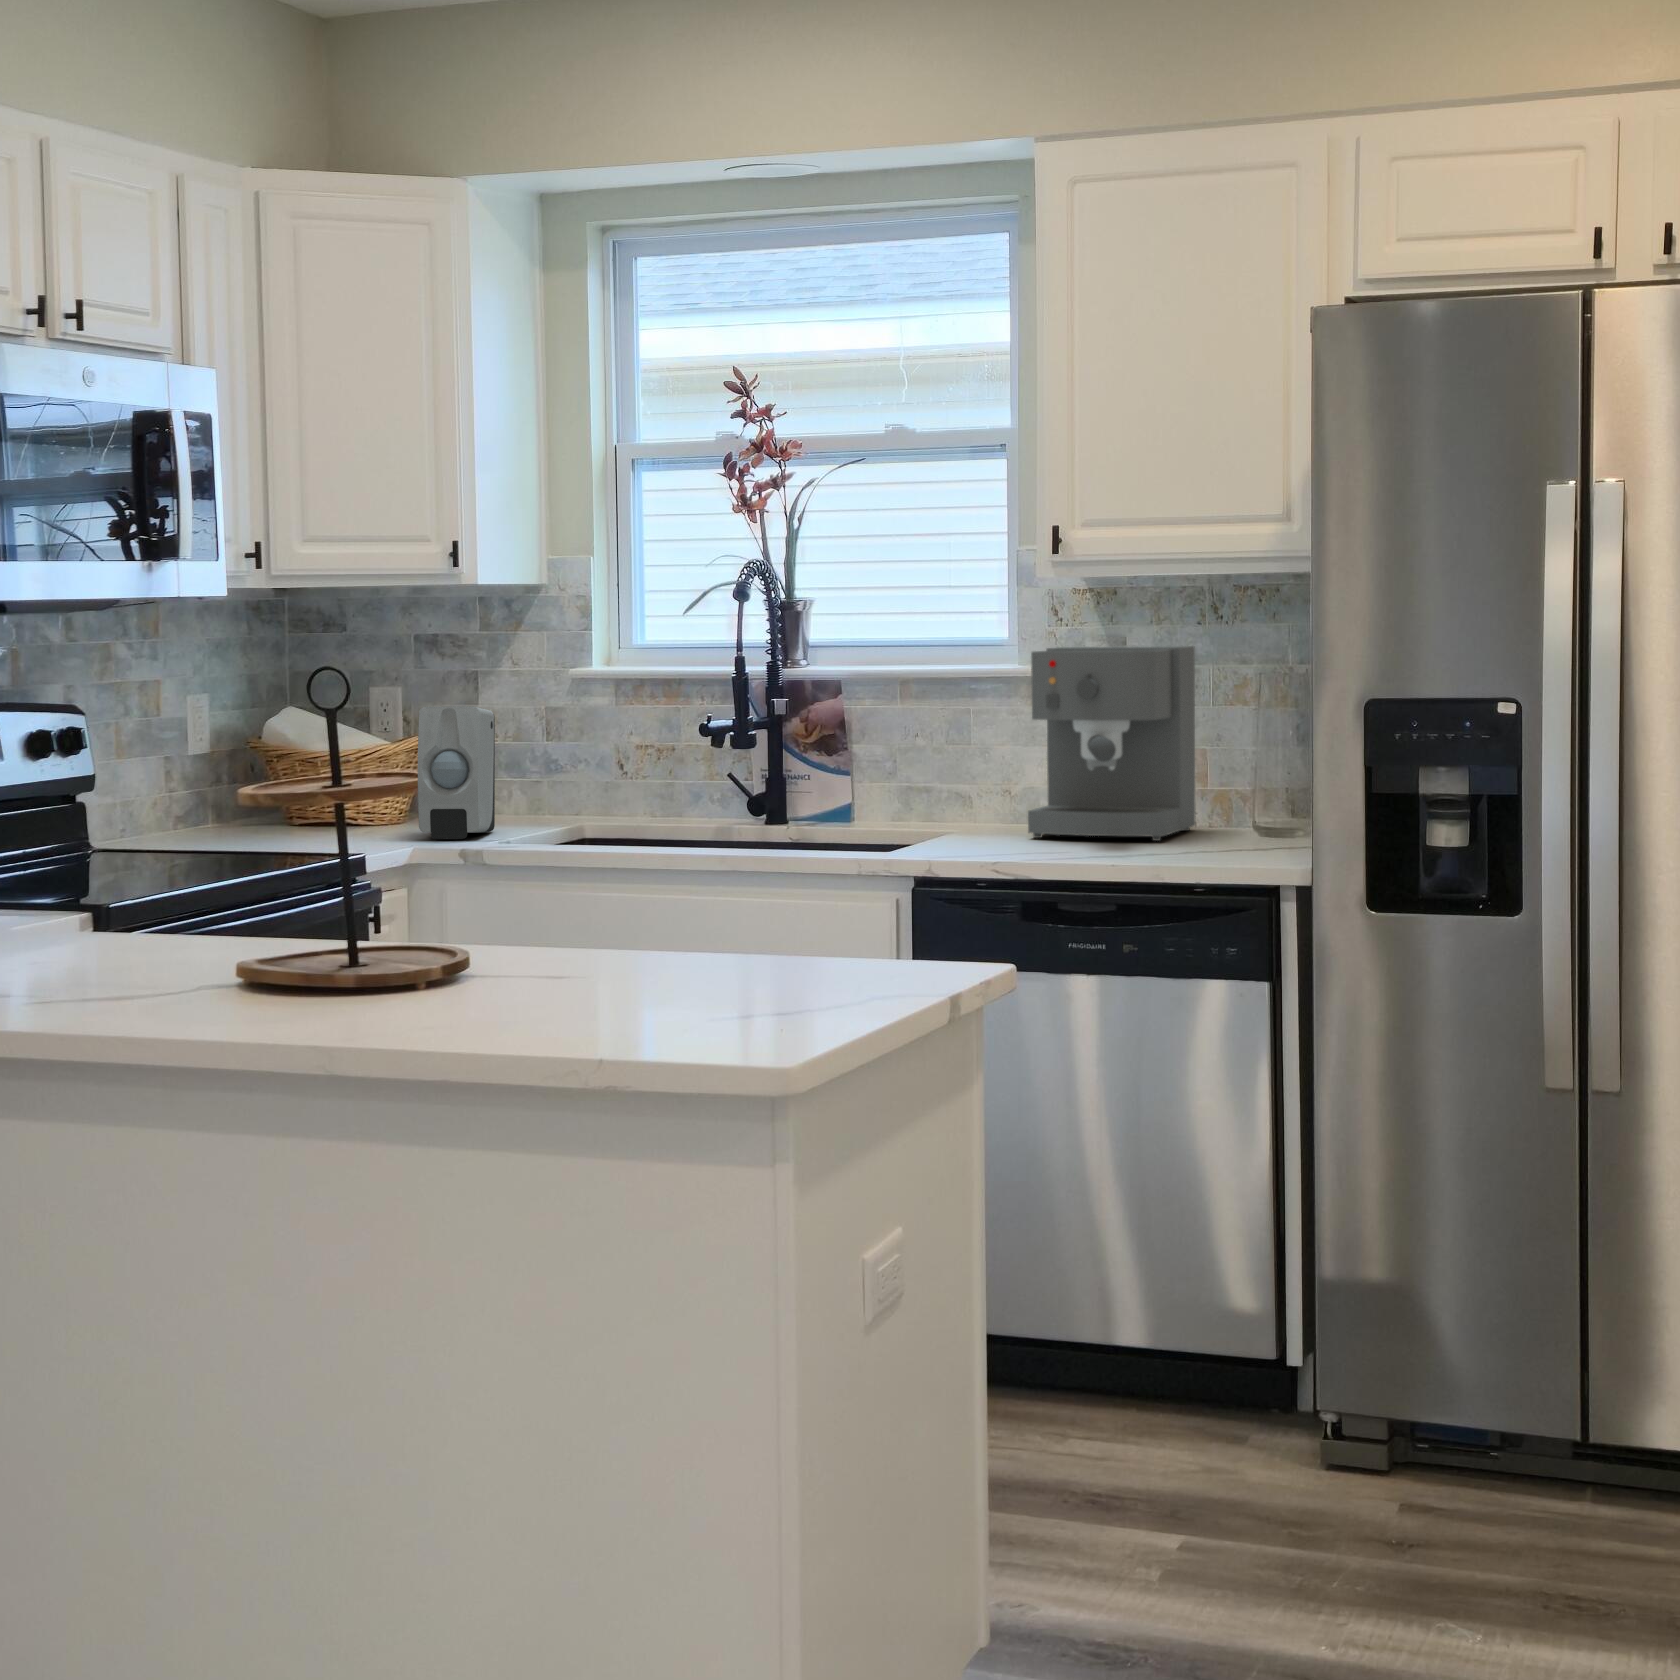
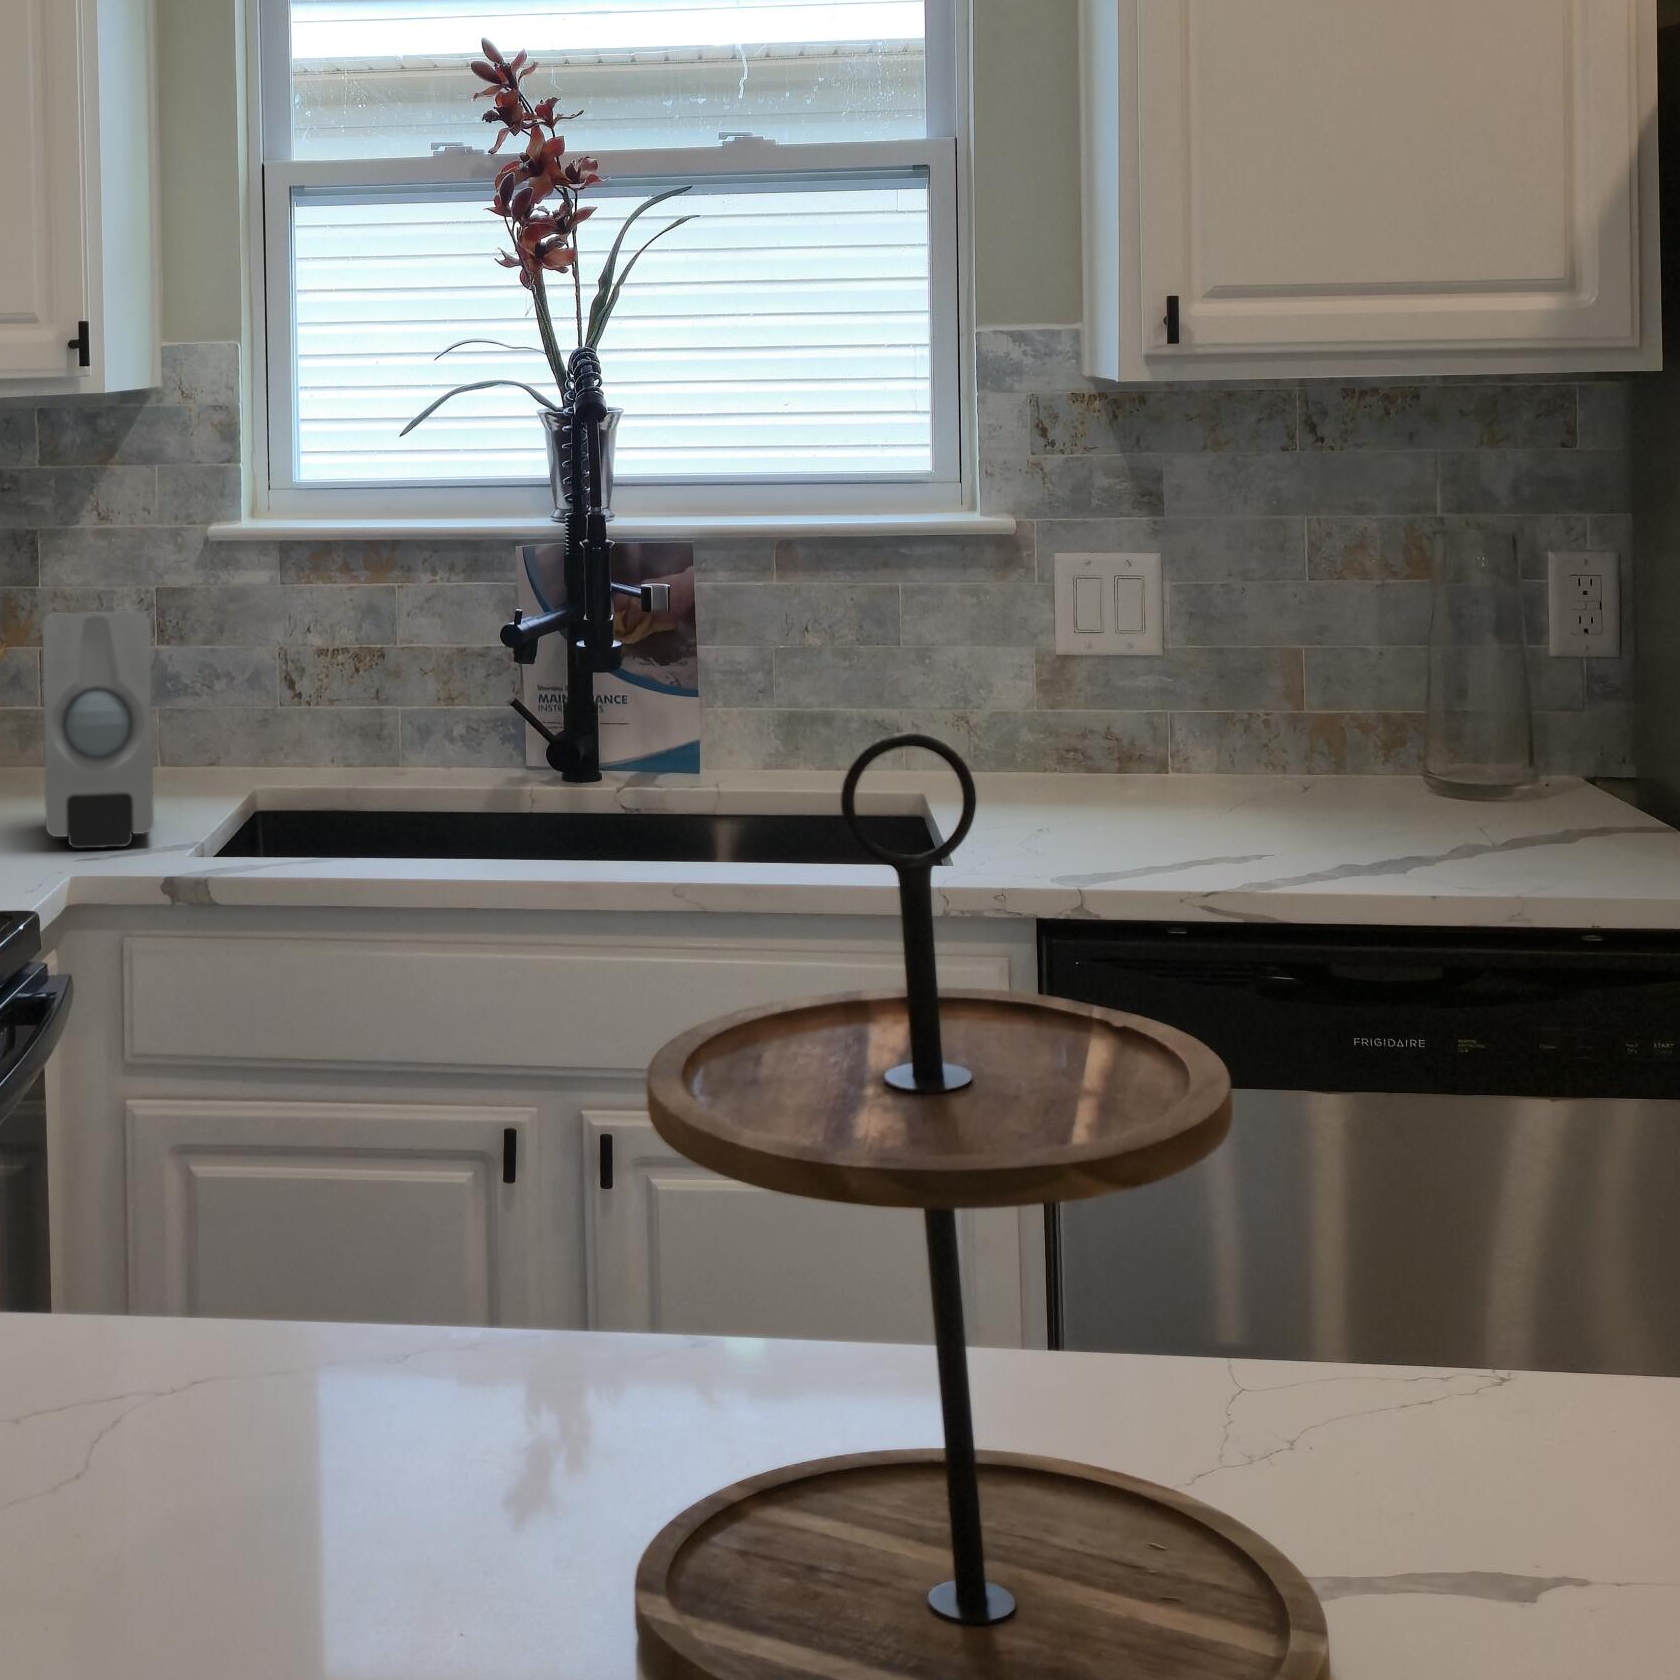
coffee maker: present [1028,646,1196,841] -> none [1067,487,1331,816]

